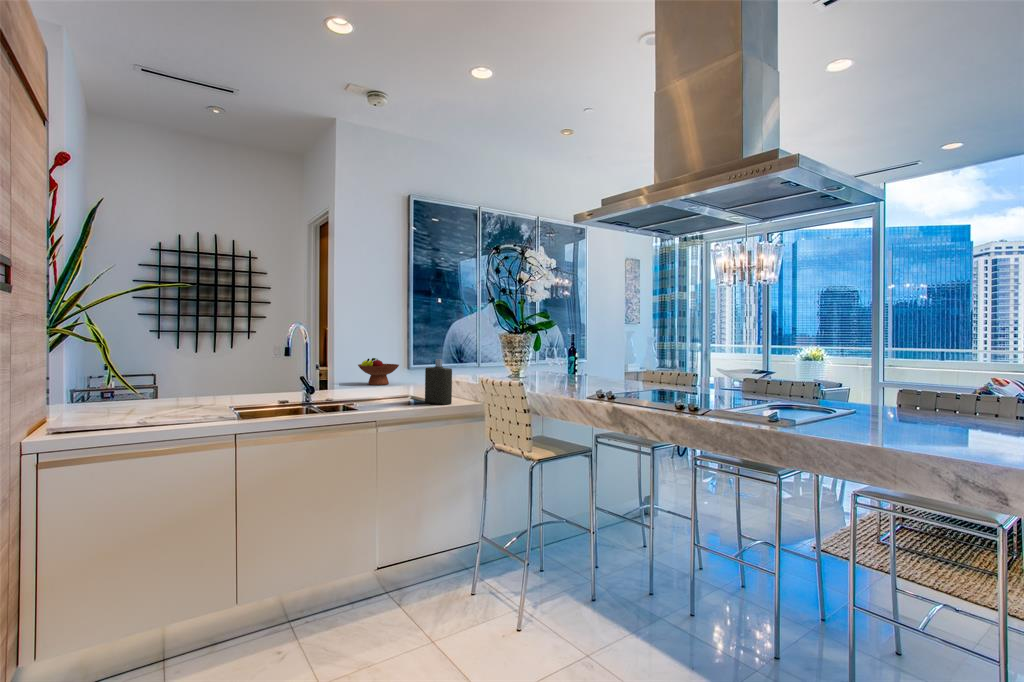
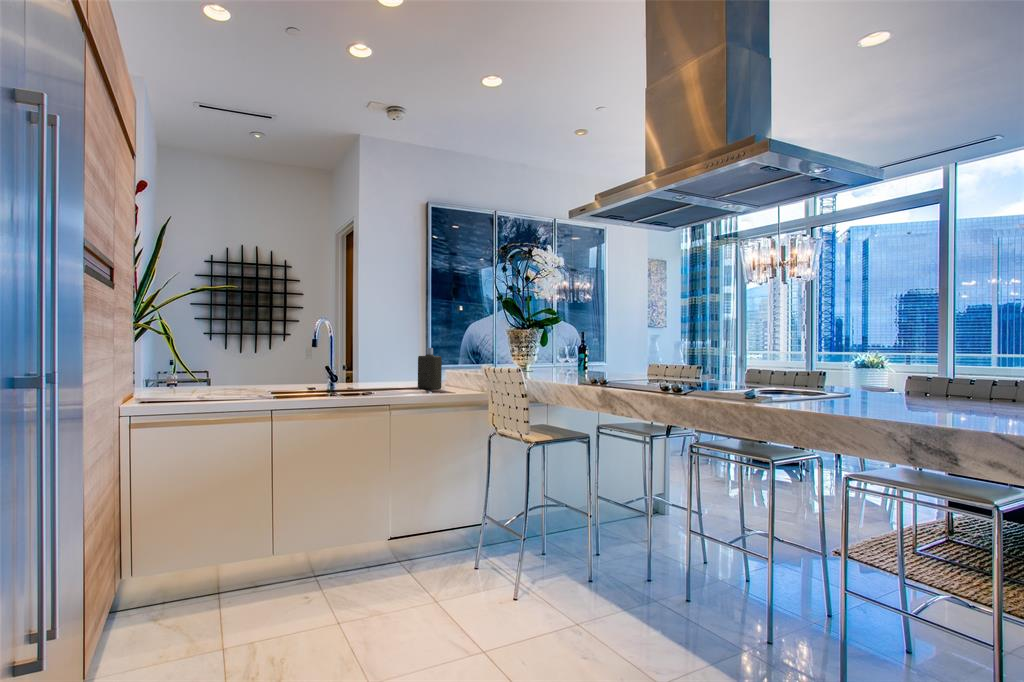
fruit bowl: present [358,358,399,385] -> none [374,354,413,379]

